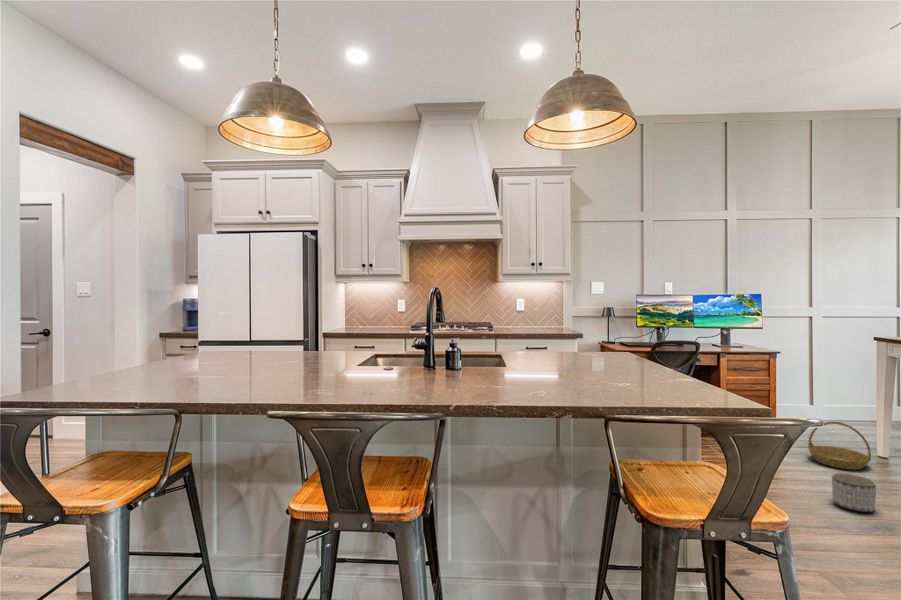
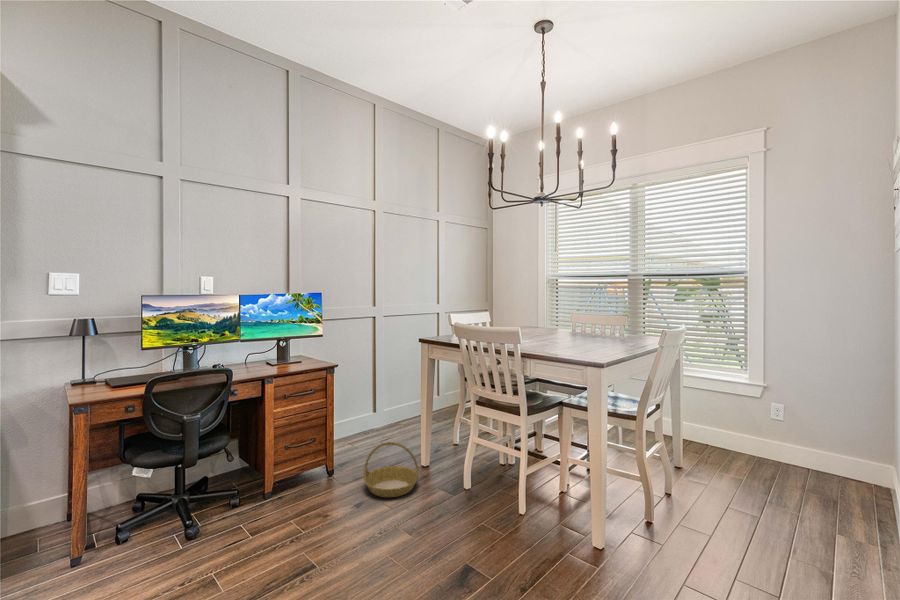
planter: present [832,473,876,512] -> none [383,524,425,581]

